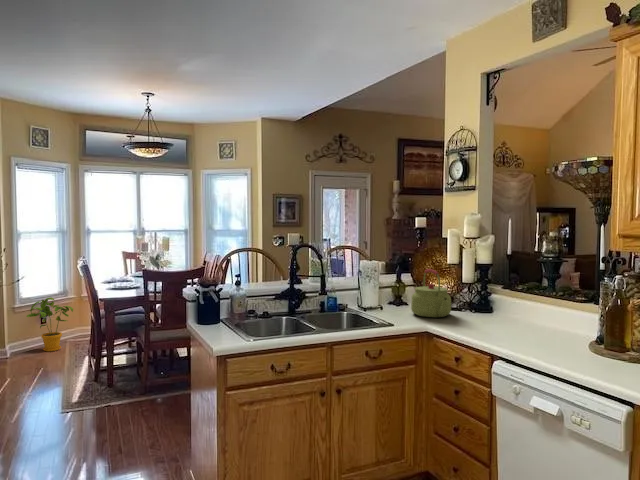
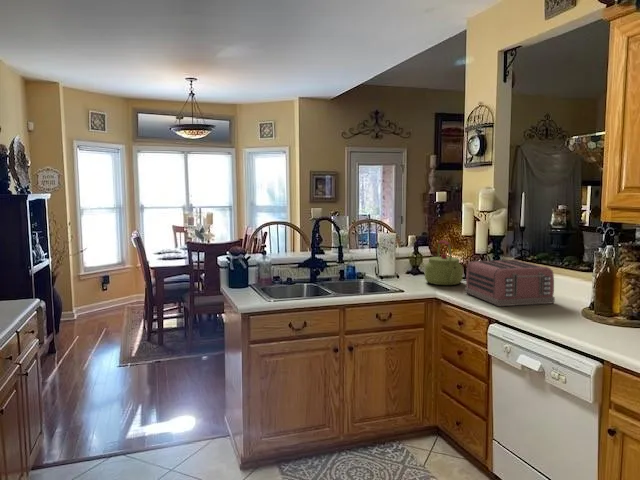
toaster: none [458,290,556,342] -> present [465,260,555,306]
house plant: present [27,297,73,351] -> none [89,267,129,315]

